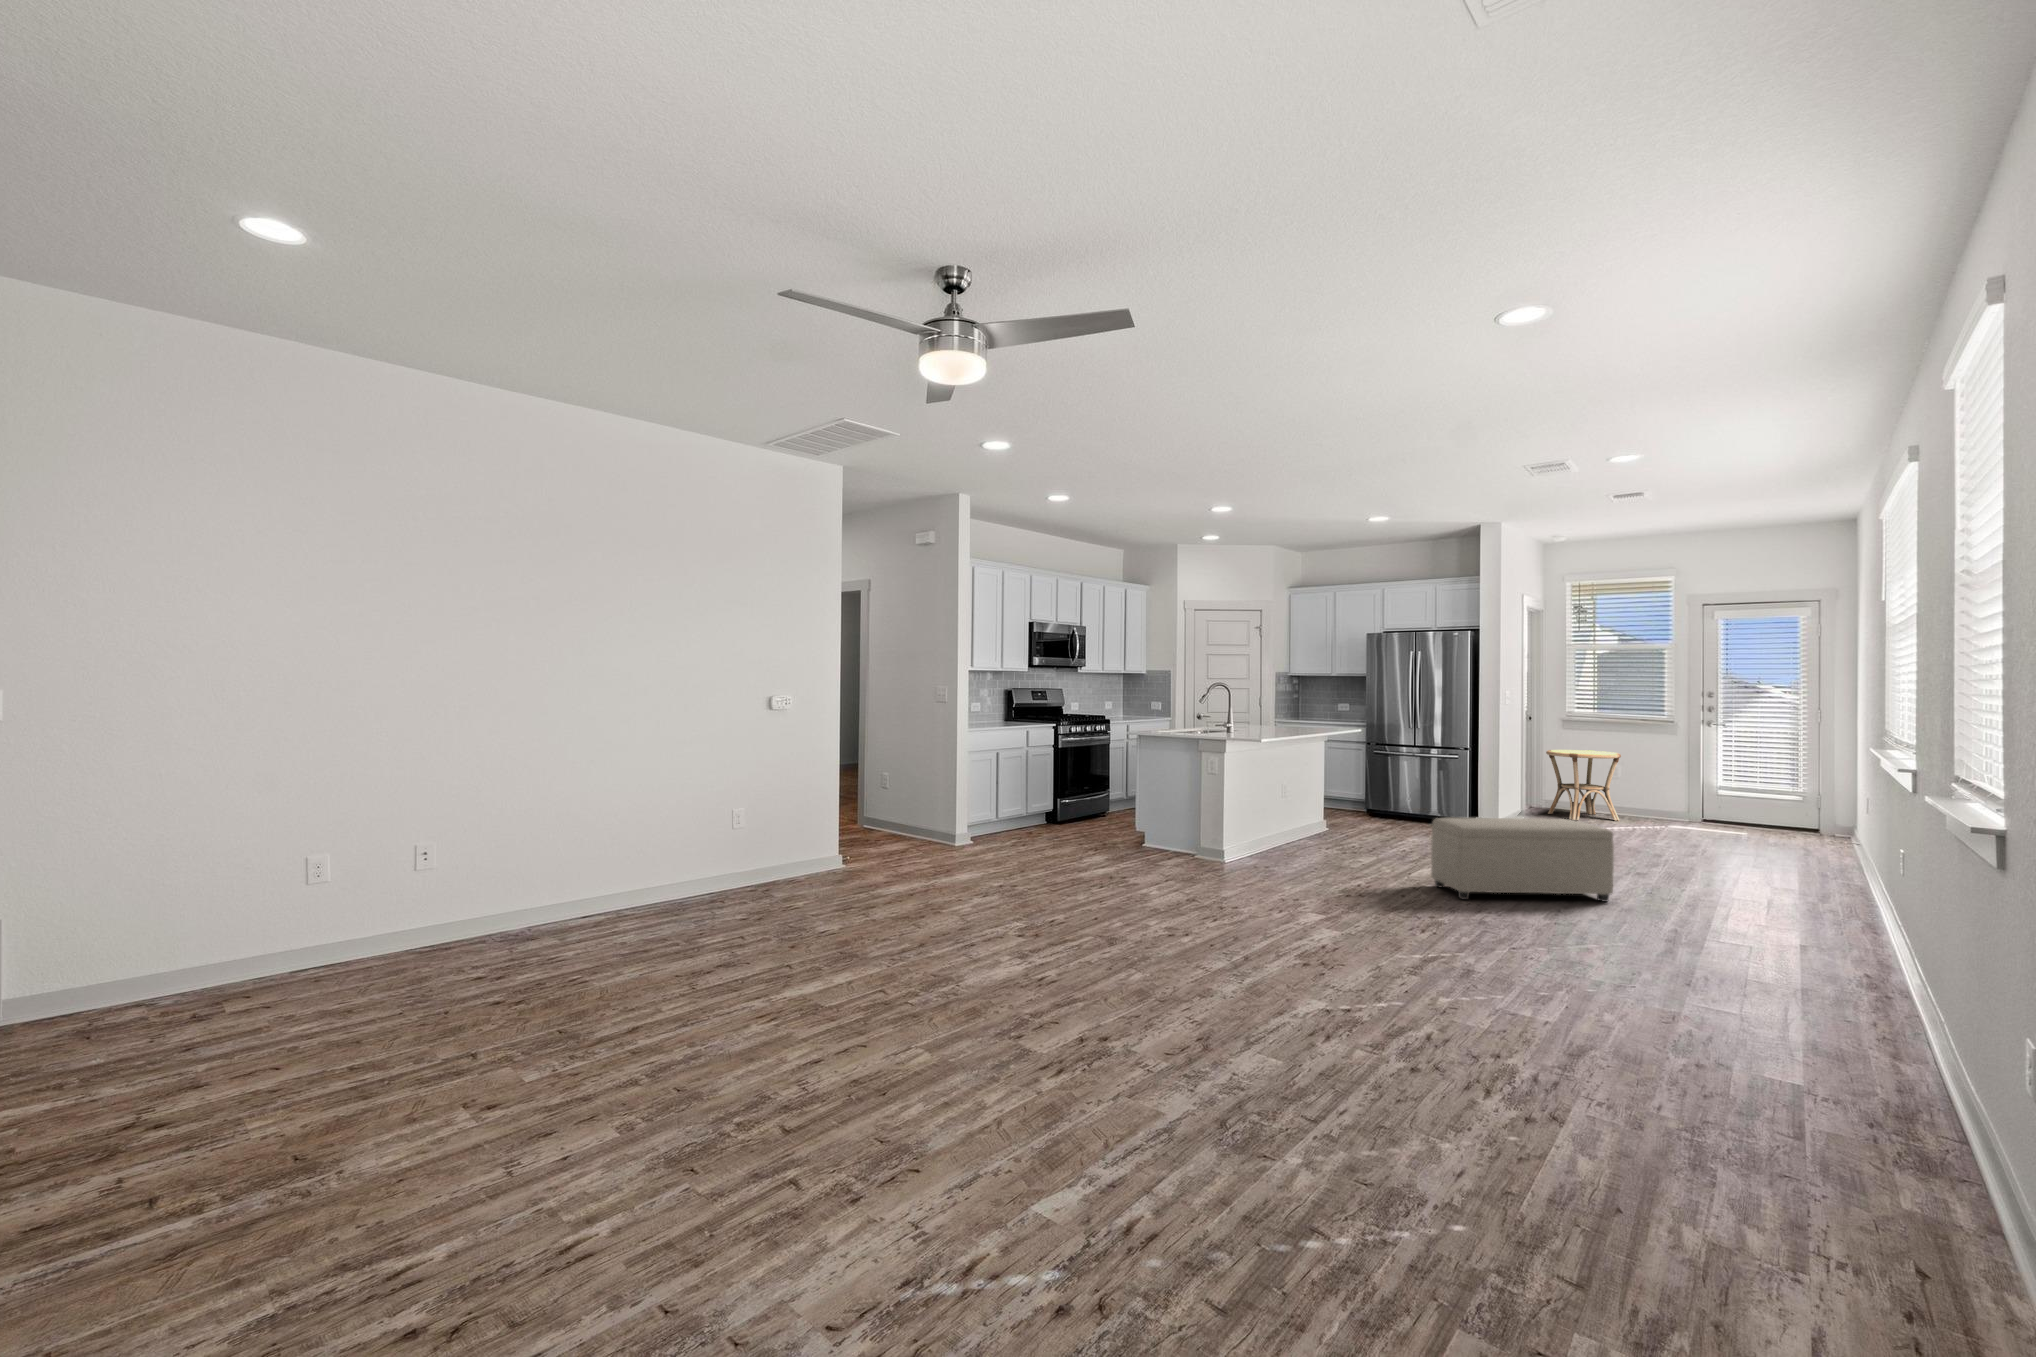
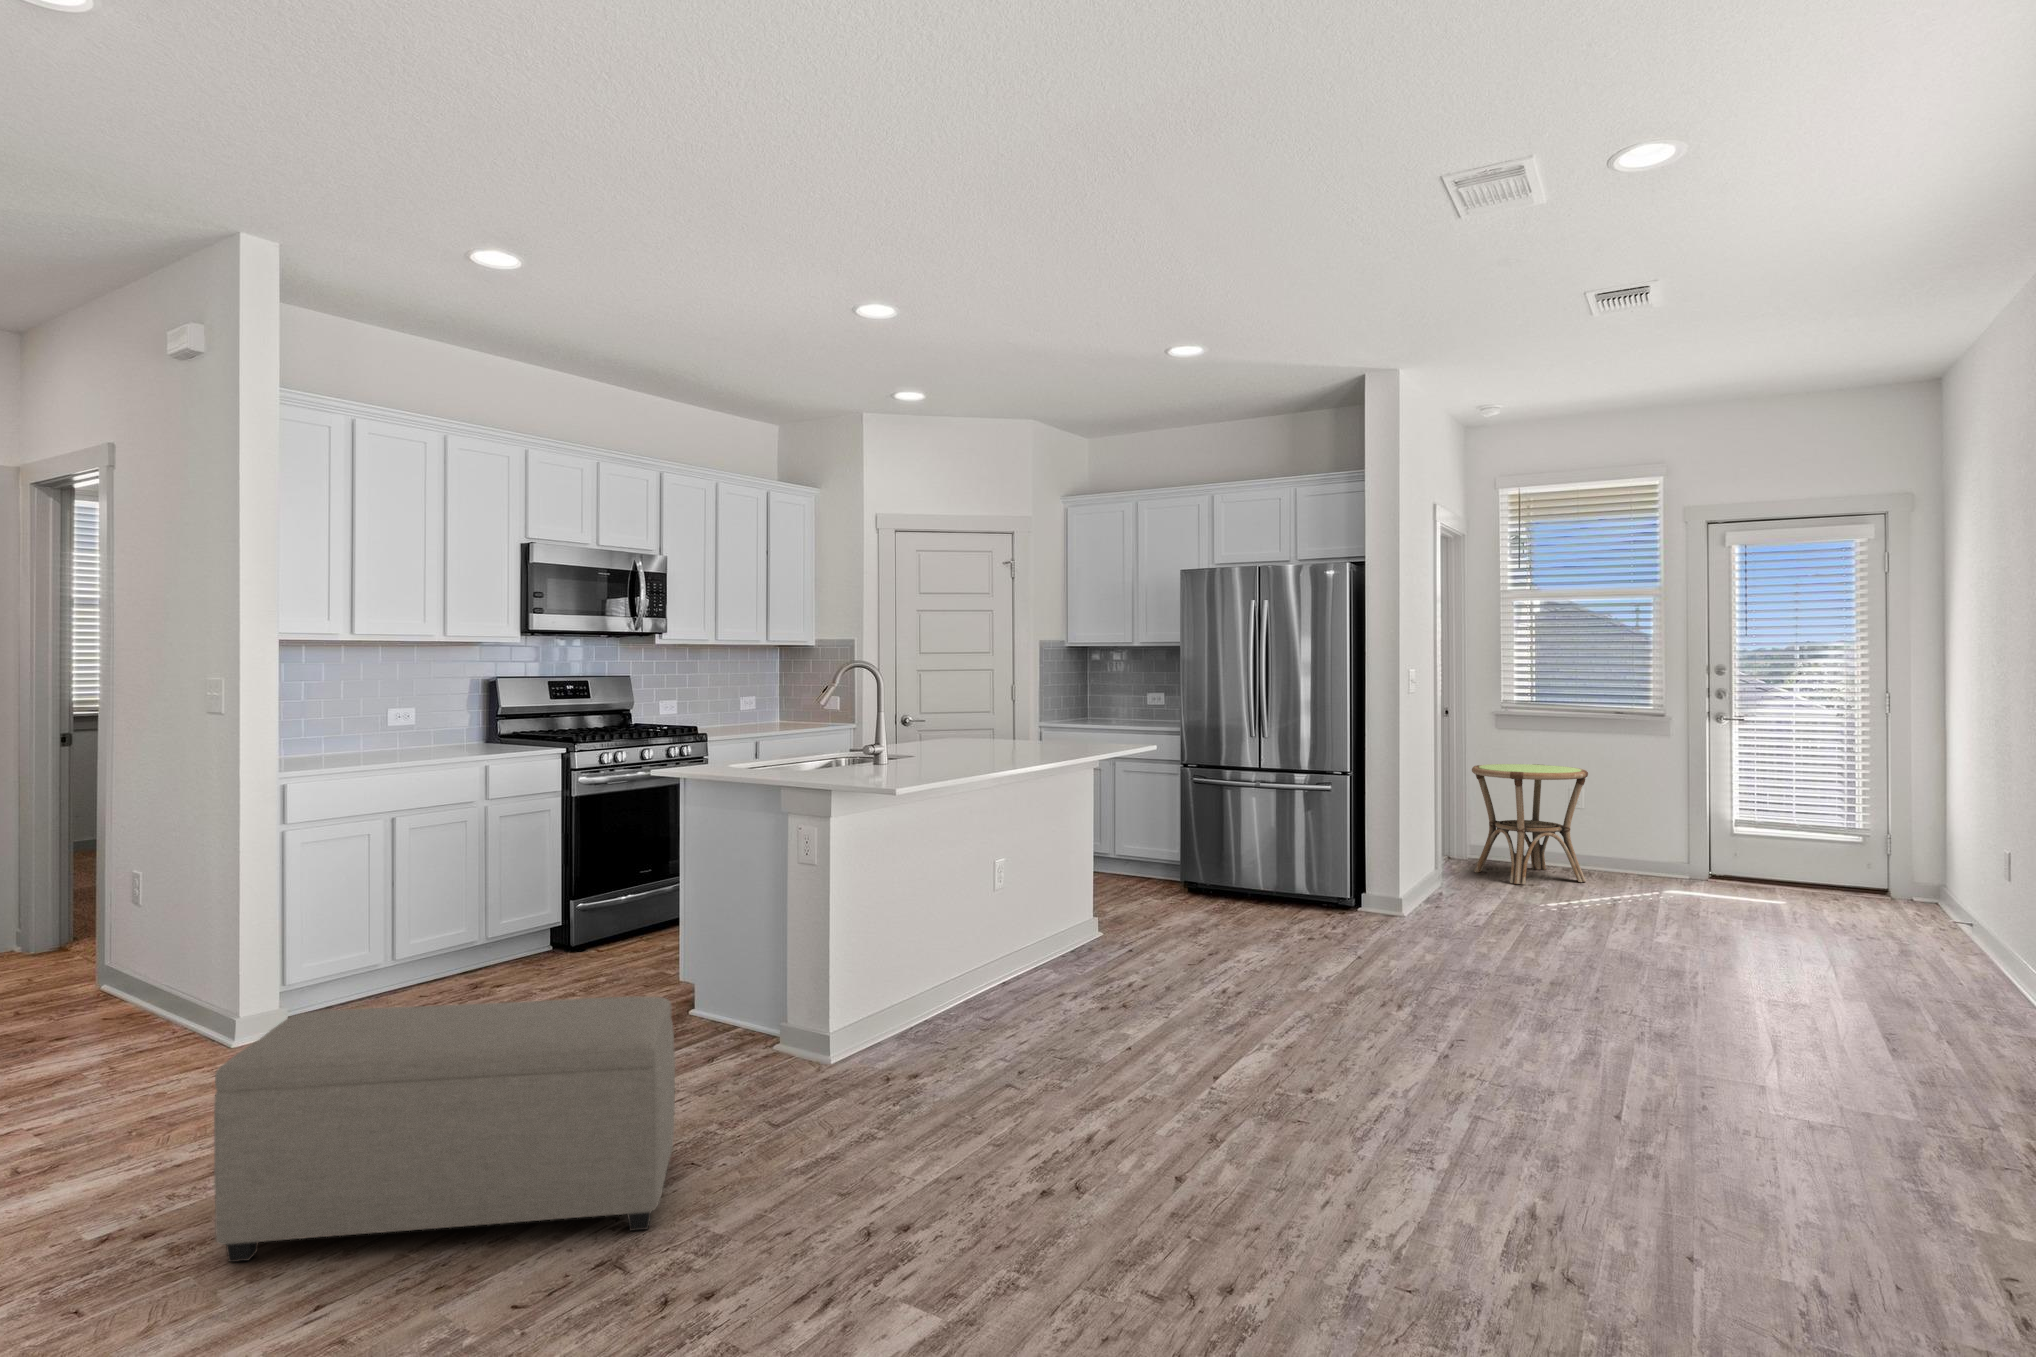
ottoman: present [1431,817,1614,902] -> present [214,997,675,1262]

